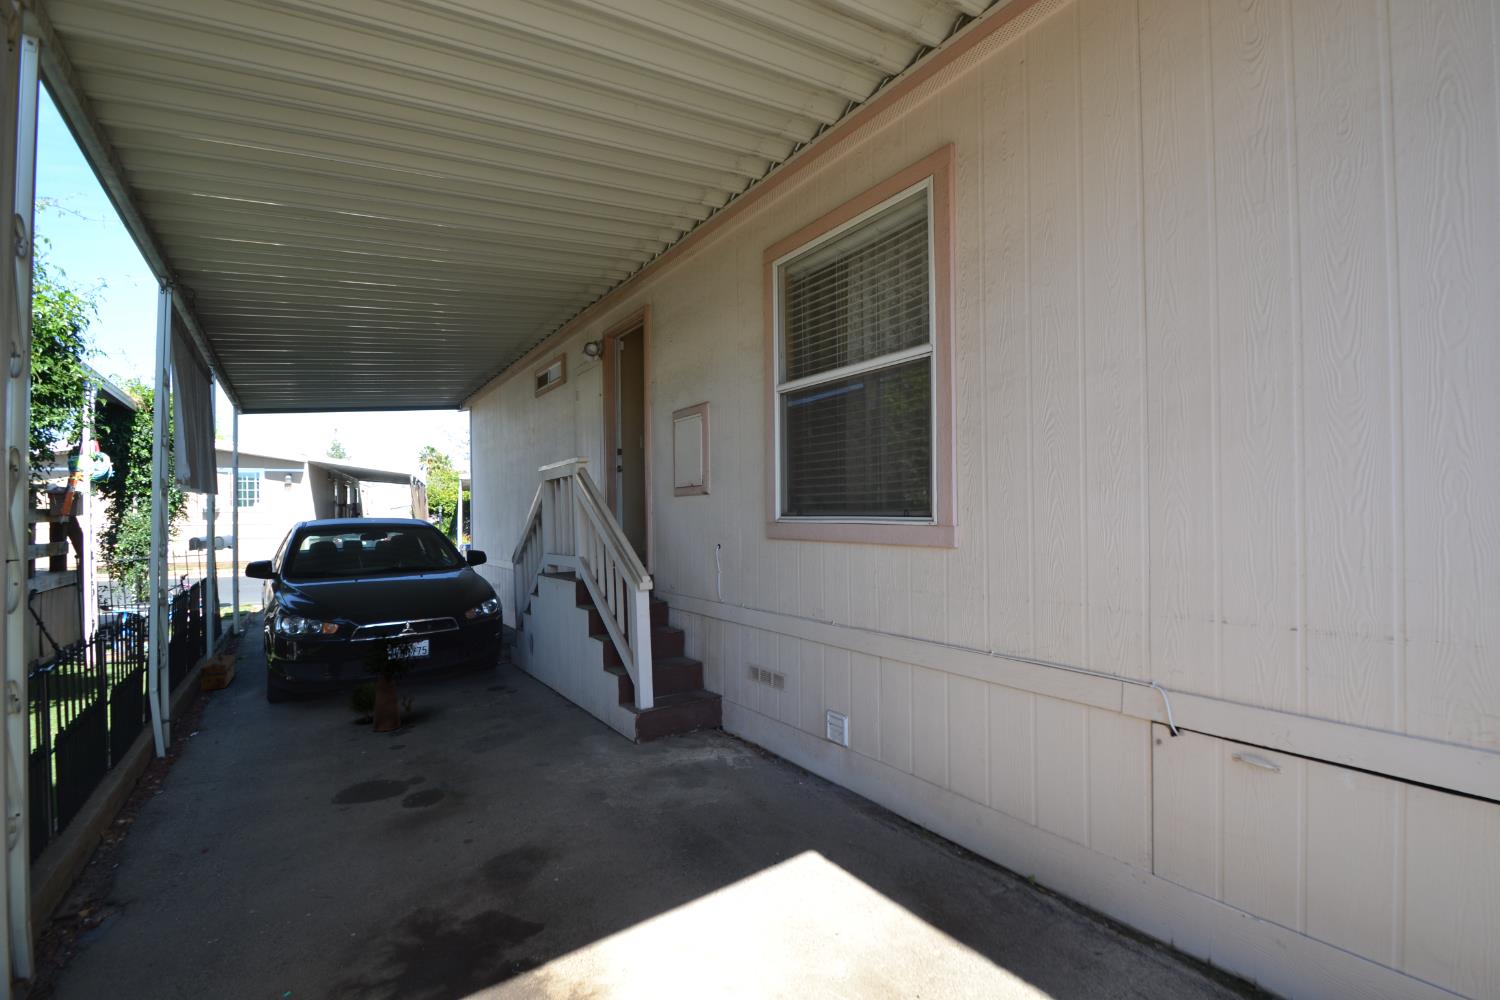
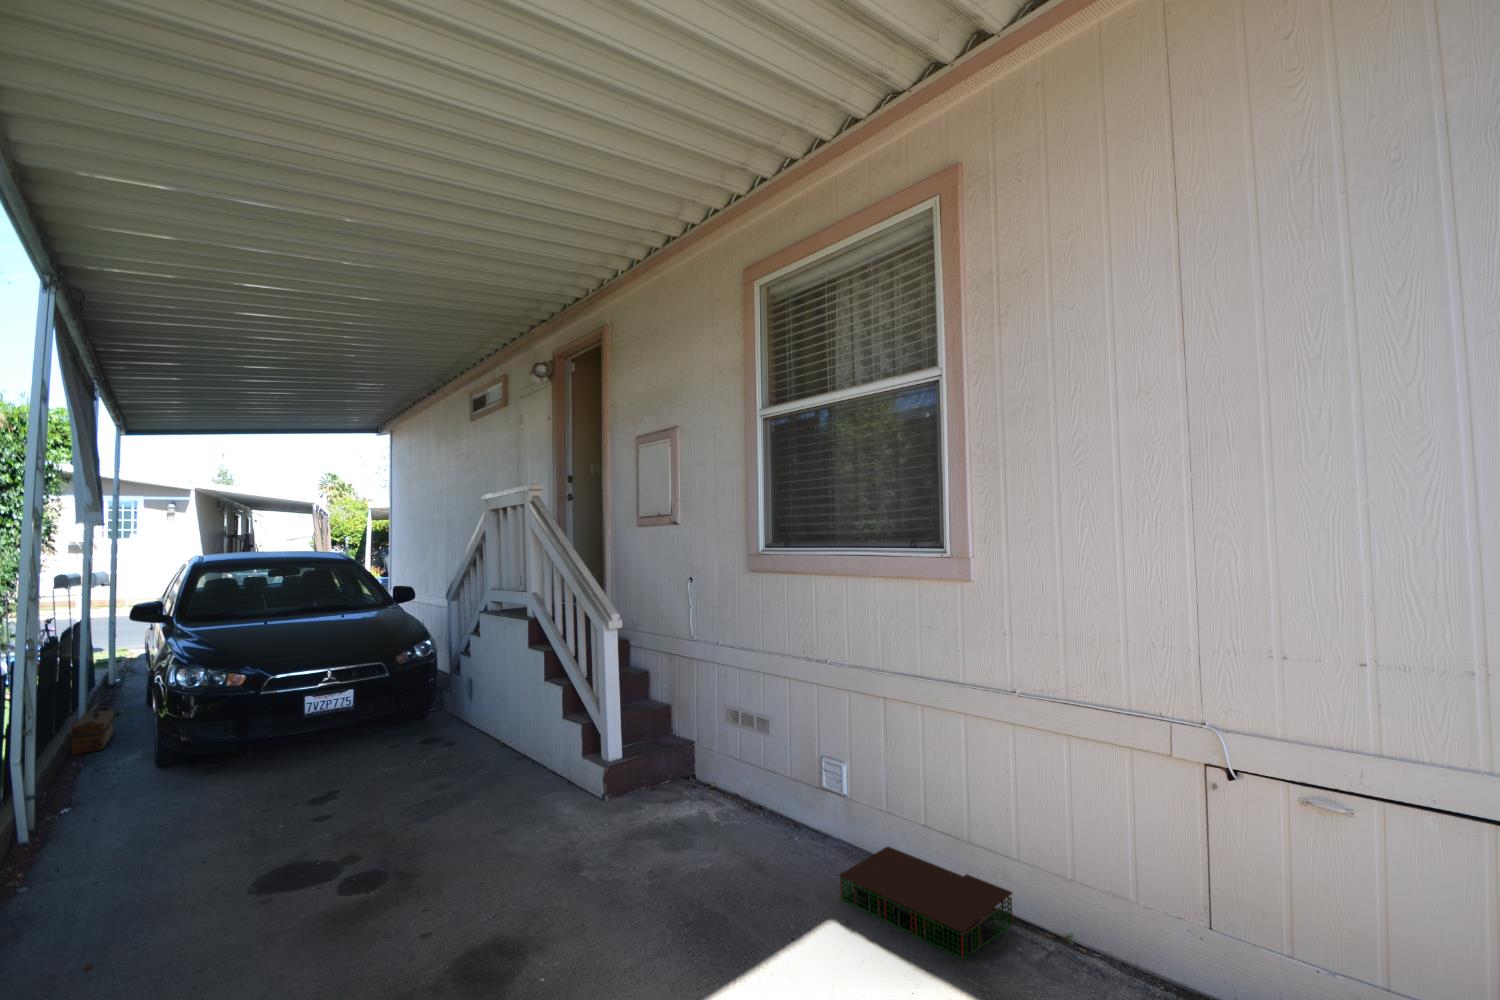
potted plant: present [347,630,417,732] -> none [257,678,349,797]
storage bin: none [829,791,984,890] -> present [839,846,1013,959]

